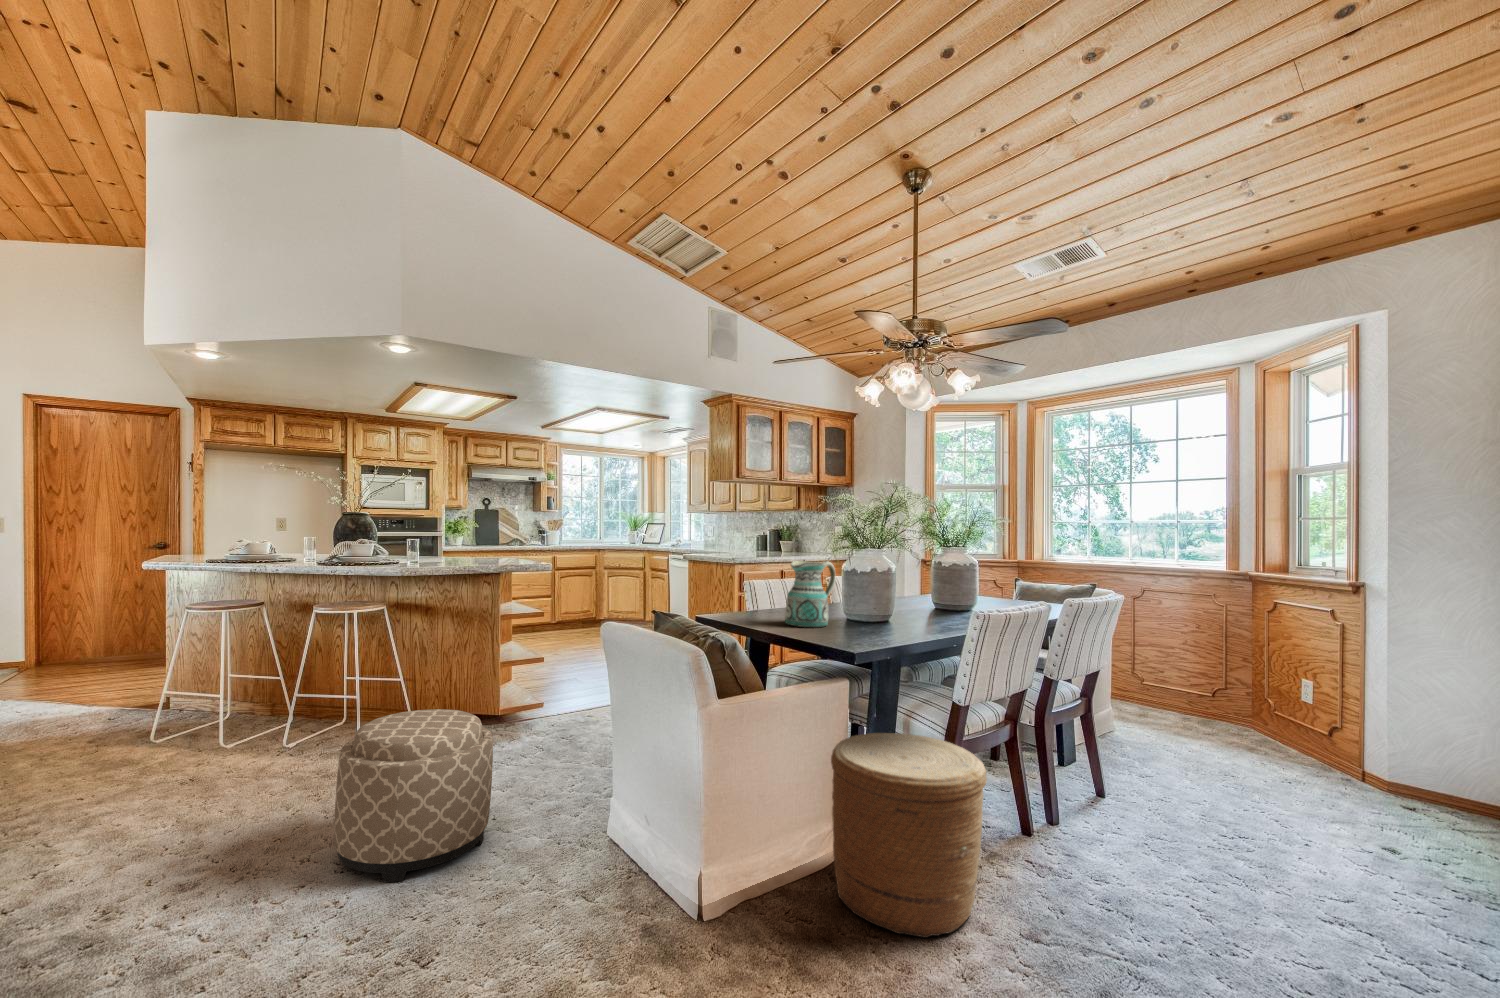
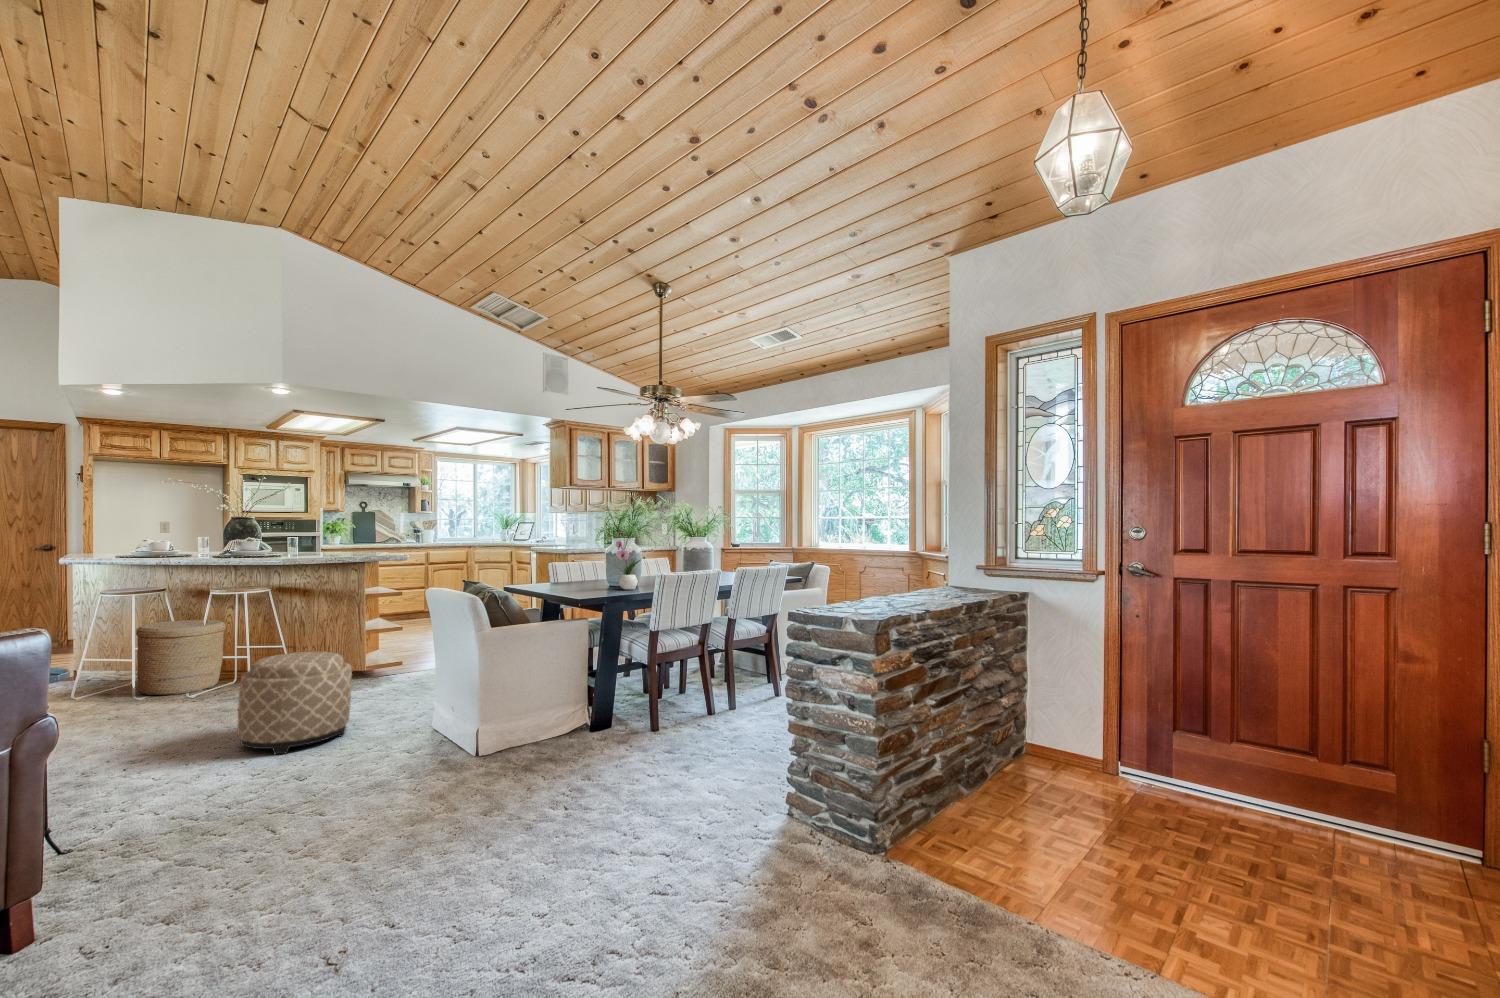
flower arrangement: none [870,538,912,629] -> present [616,532,640,590]
ceramic pitcher: present [785,561,835,627] -> none [559,547,597,590]
woven basket: present [831,733,987,938] -> present [136,620,226,695]

